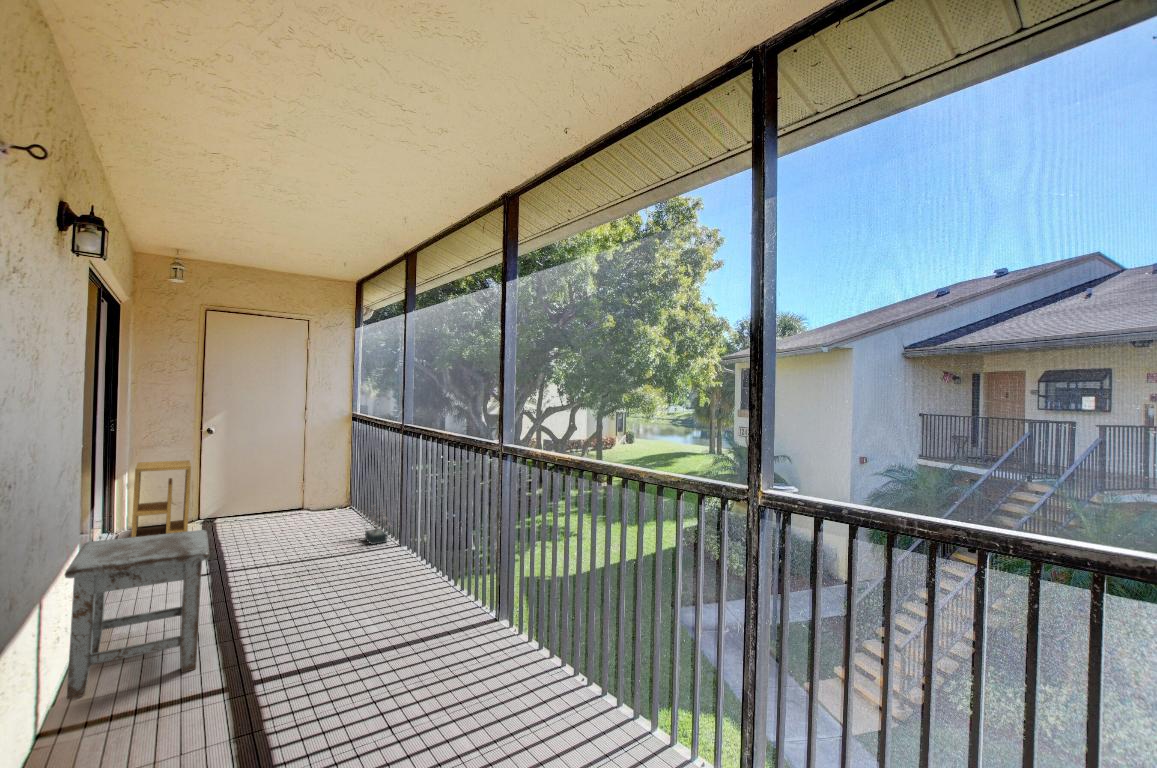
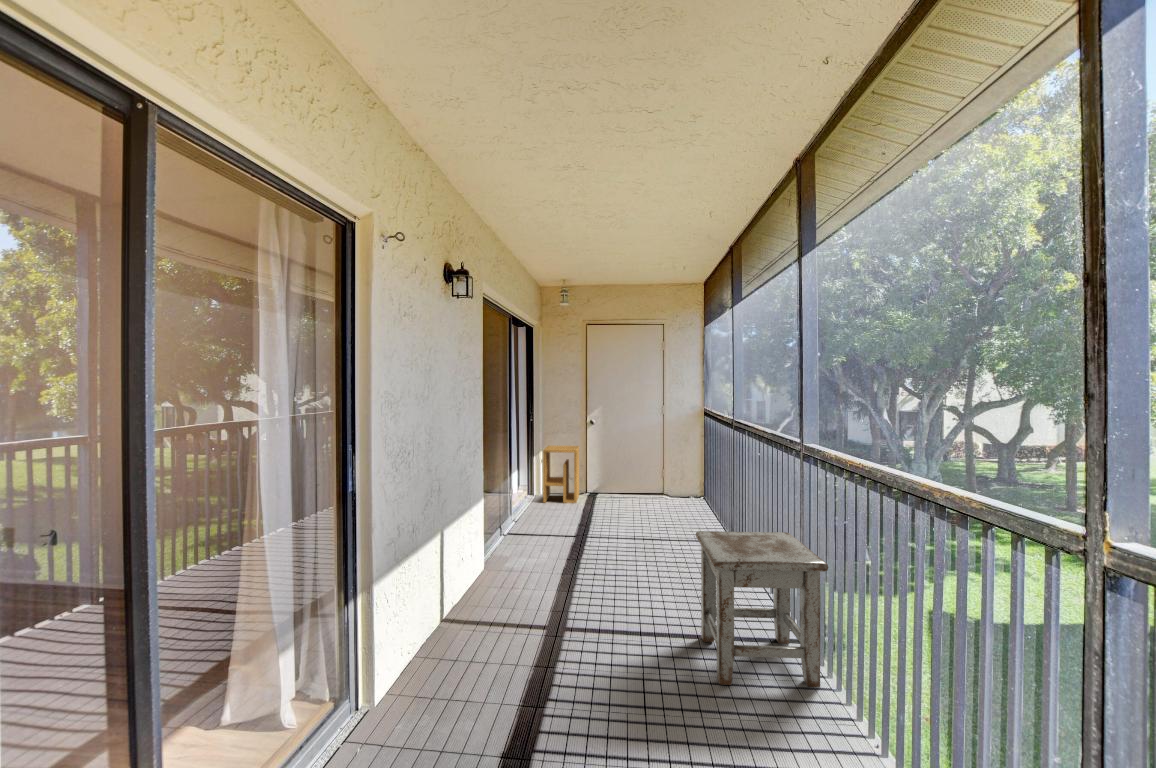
decorative plant: present [360,508,388,545] -> none [695,497,724,536]
stool: present [65,530,209,699] -> present [696,531,828,687]

